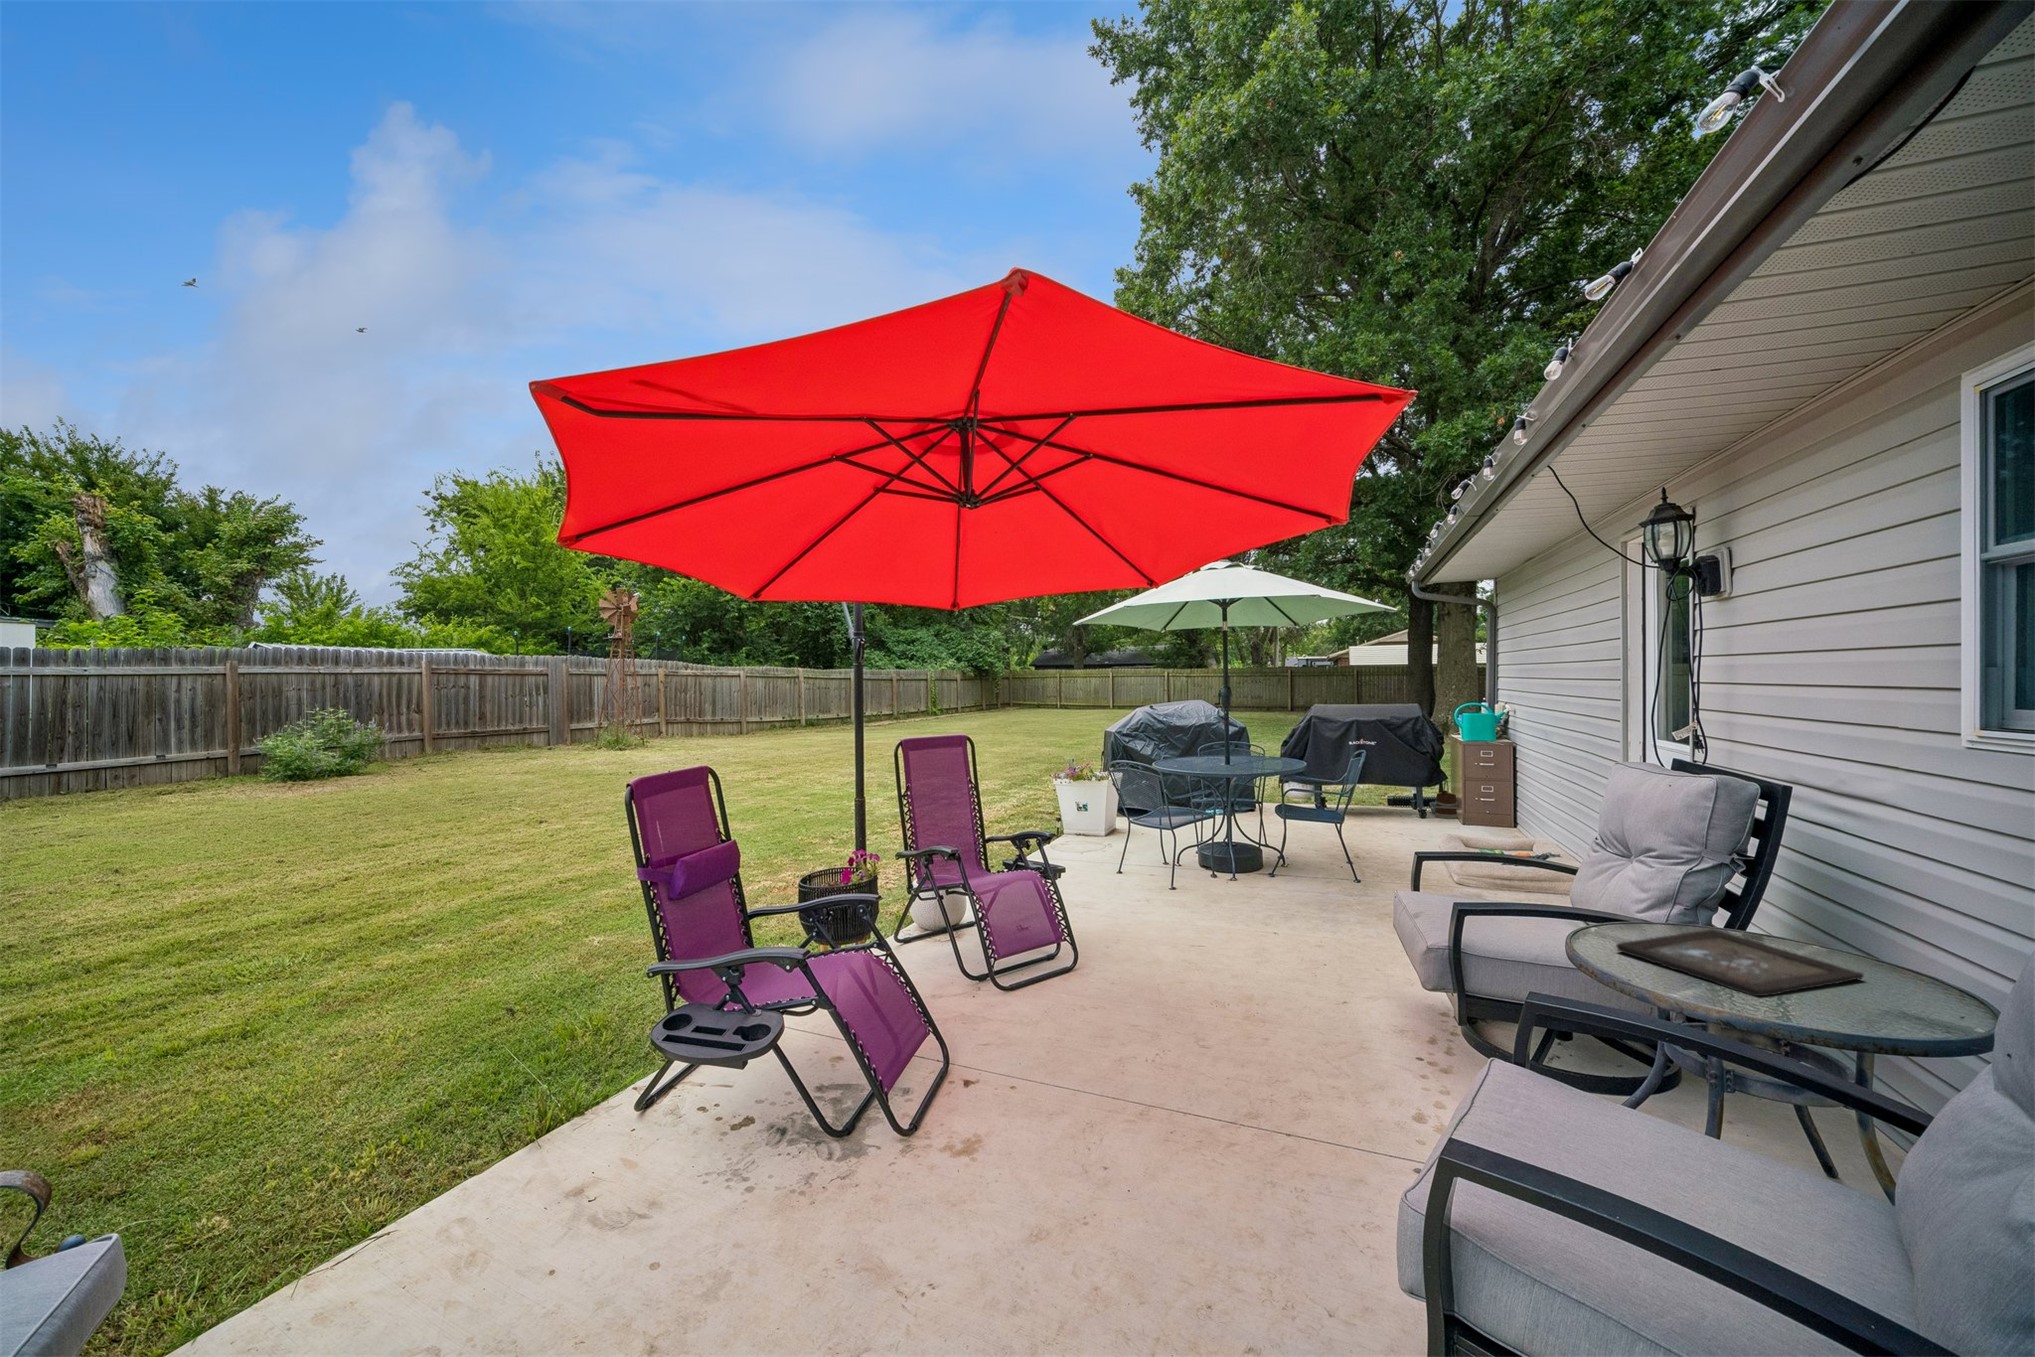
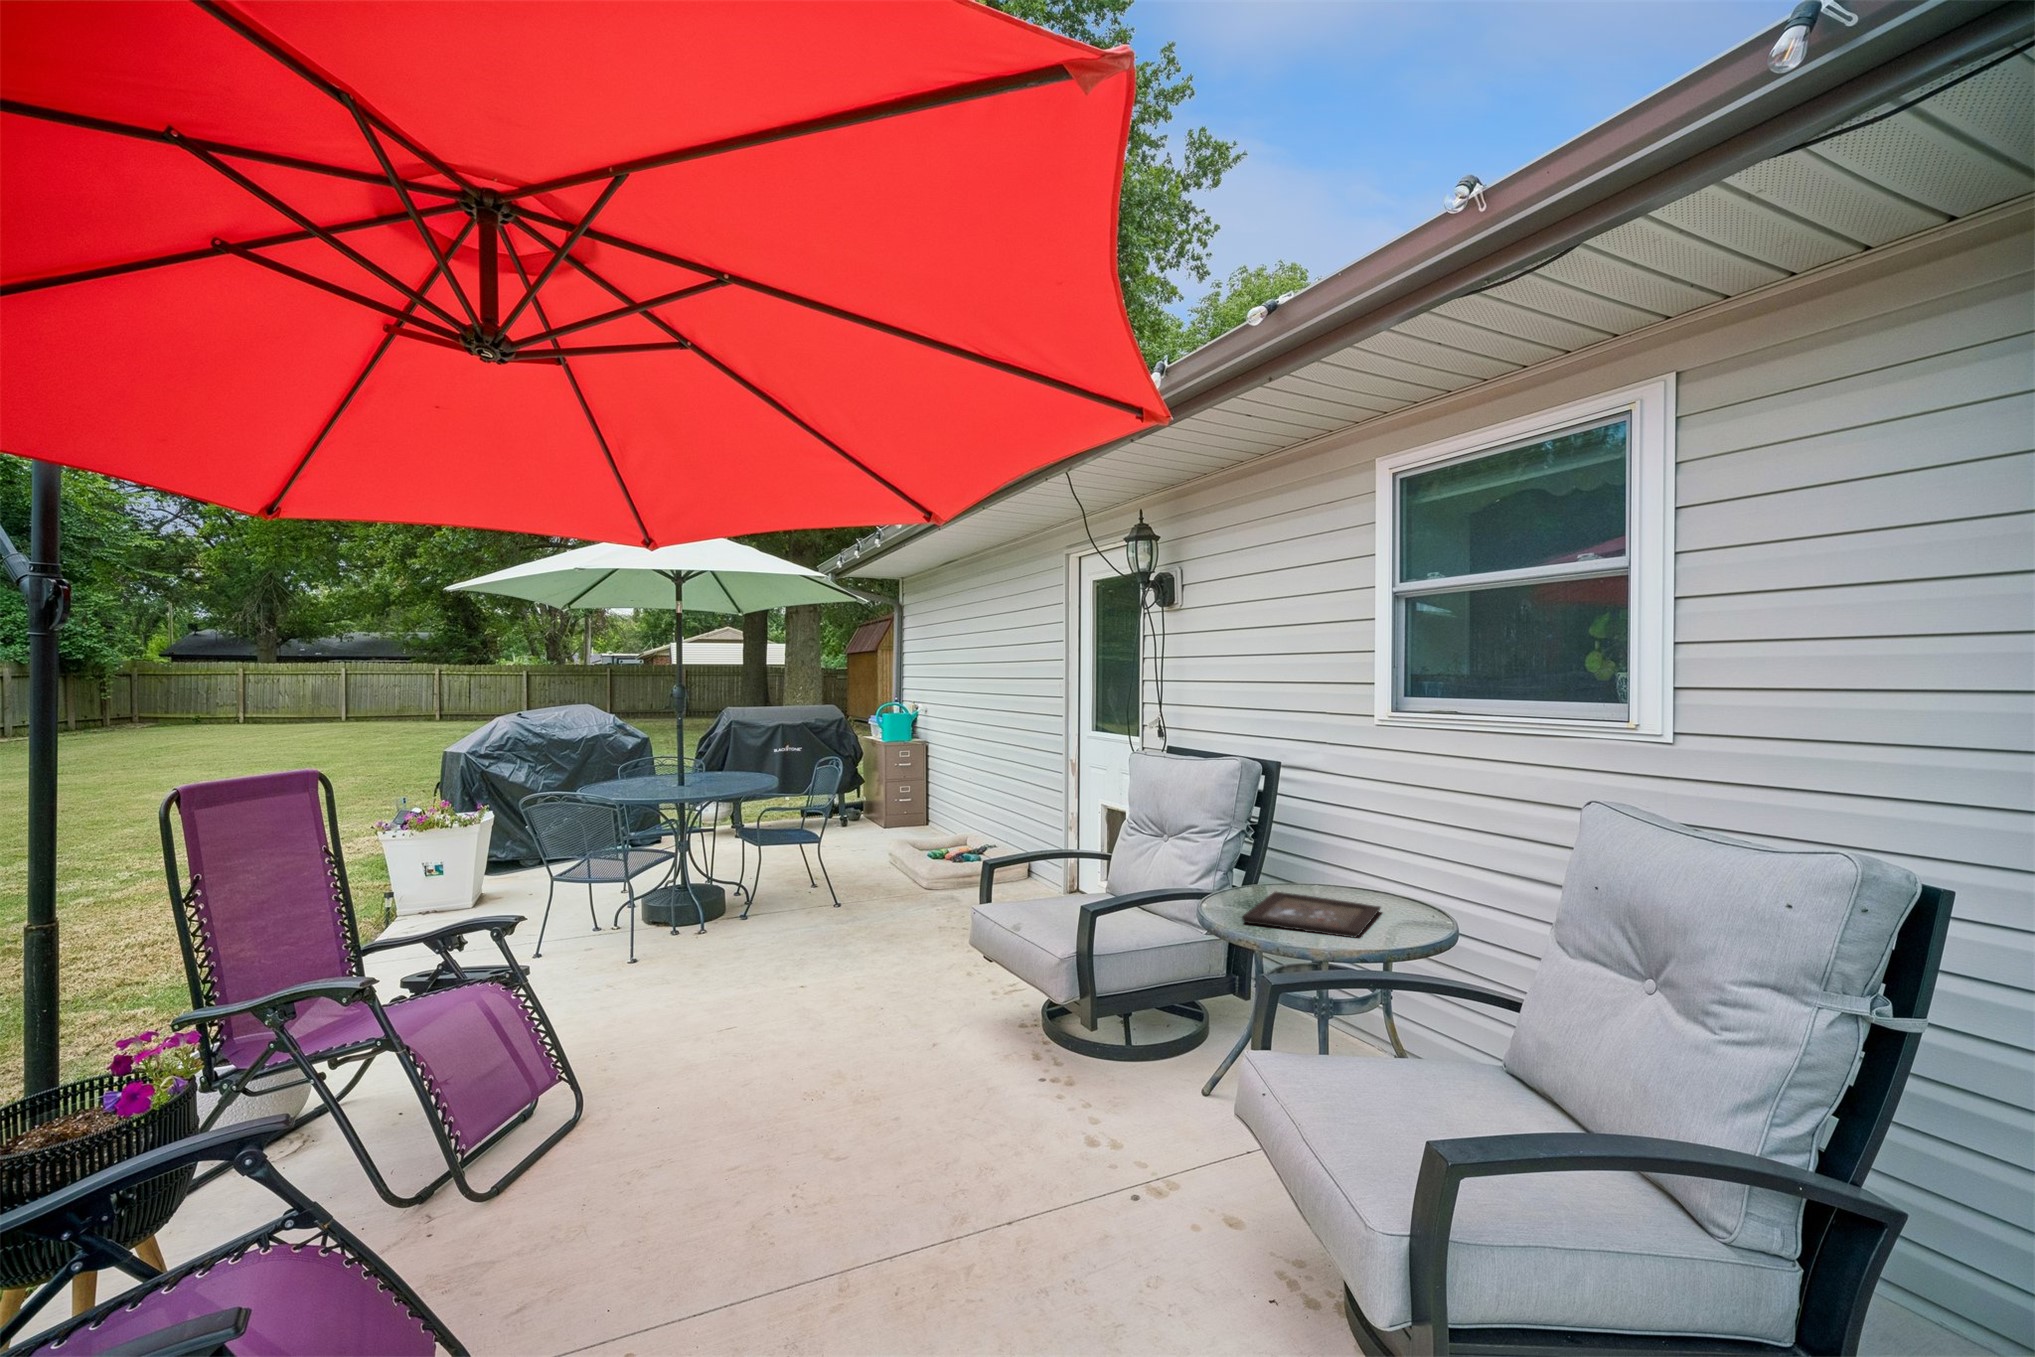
wooden bucket: present [1435,780,1458,819] -> none [861,787,883,829]

